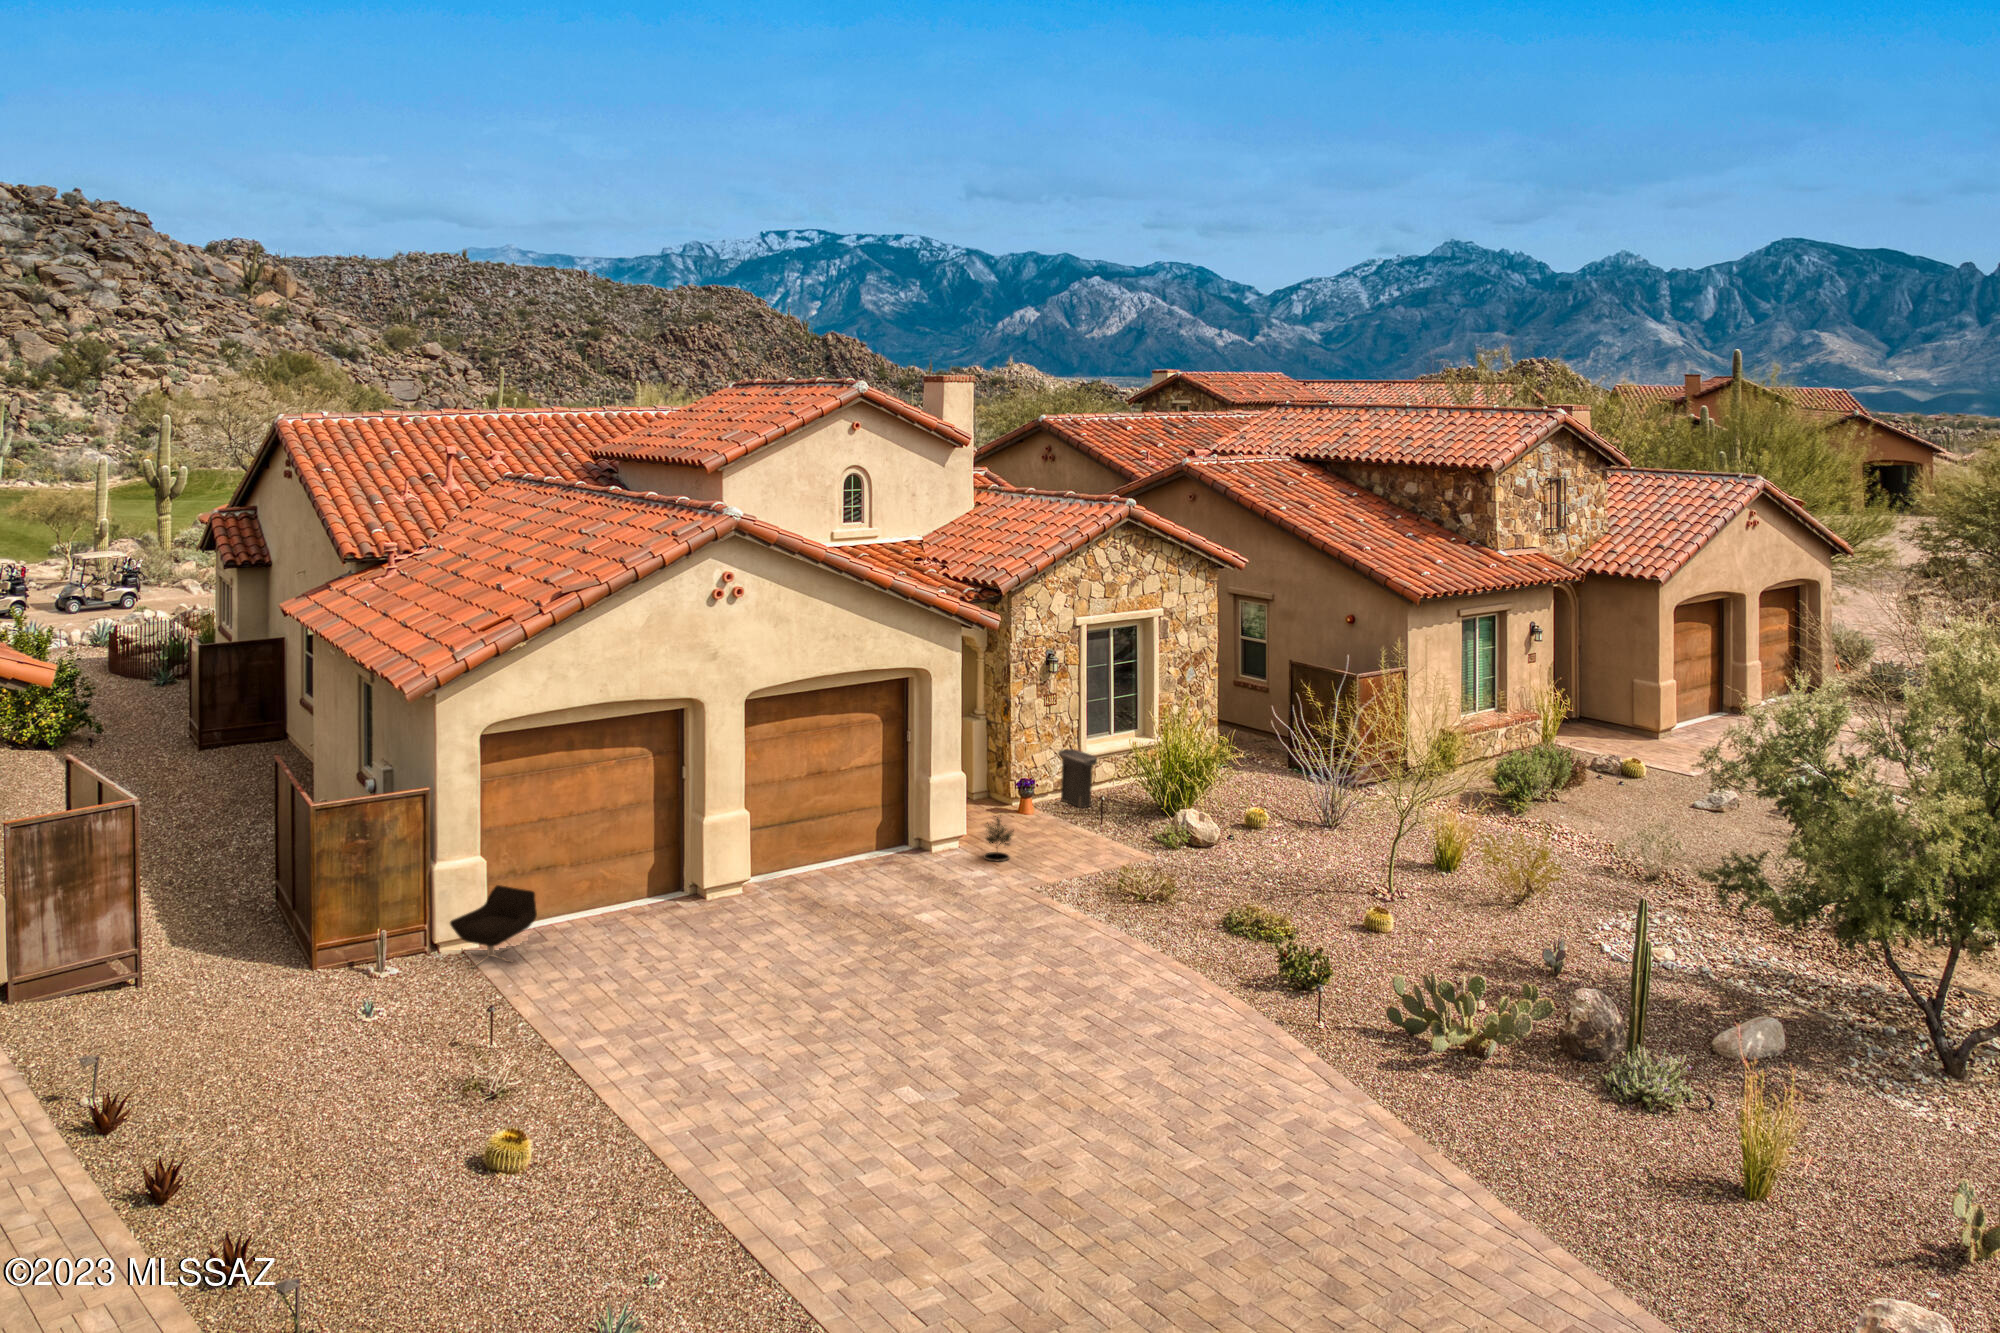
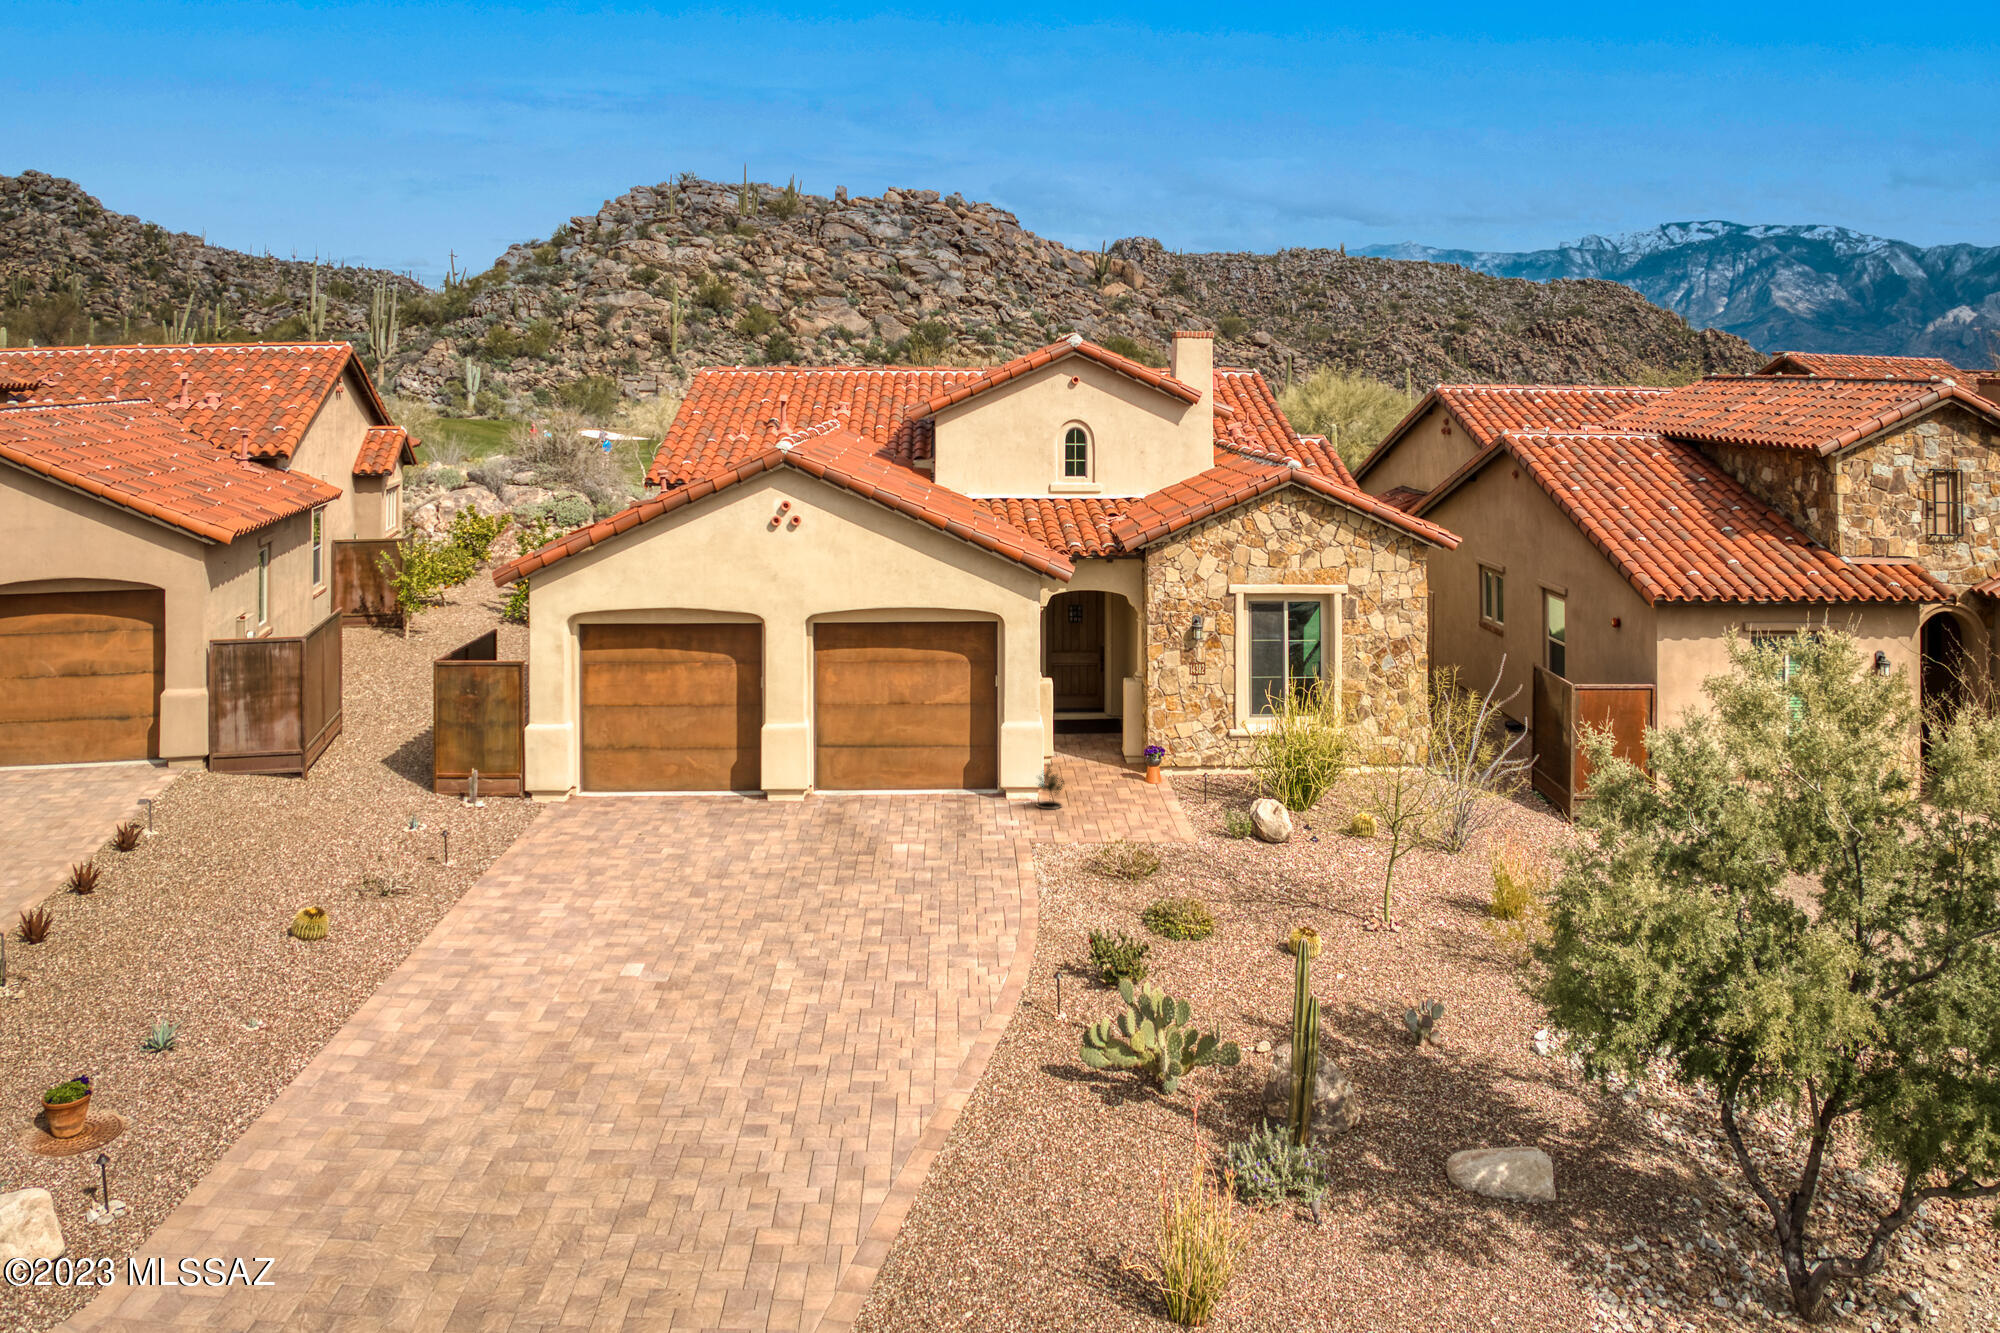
trash can: present [1058,749,1097,808] -> none [1200,721,1227,782]
lounge chair: present [450,885,537,968] -> none [494,749,563,812]

